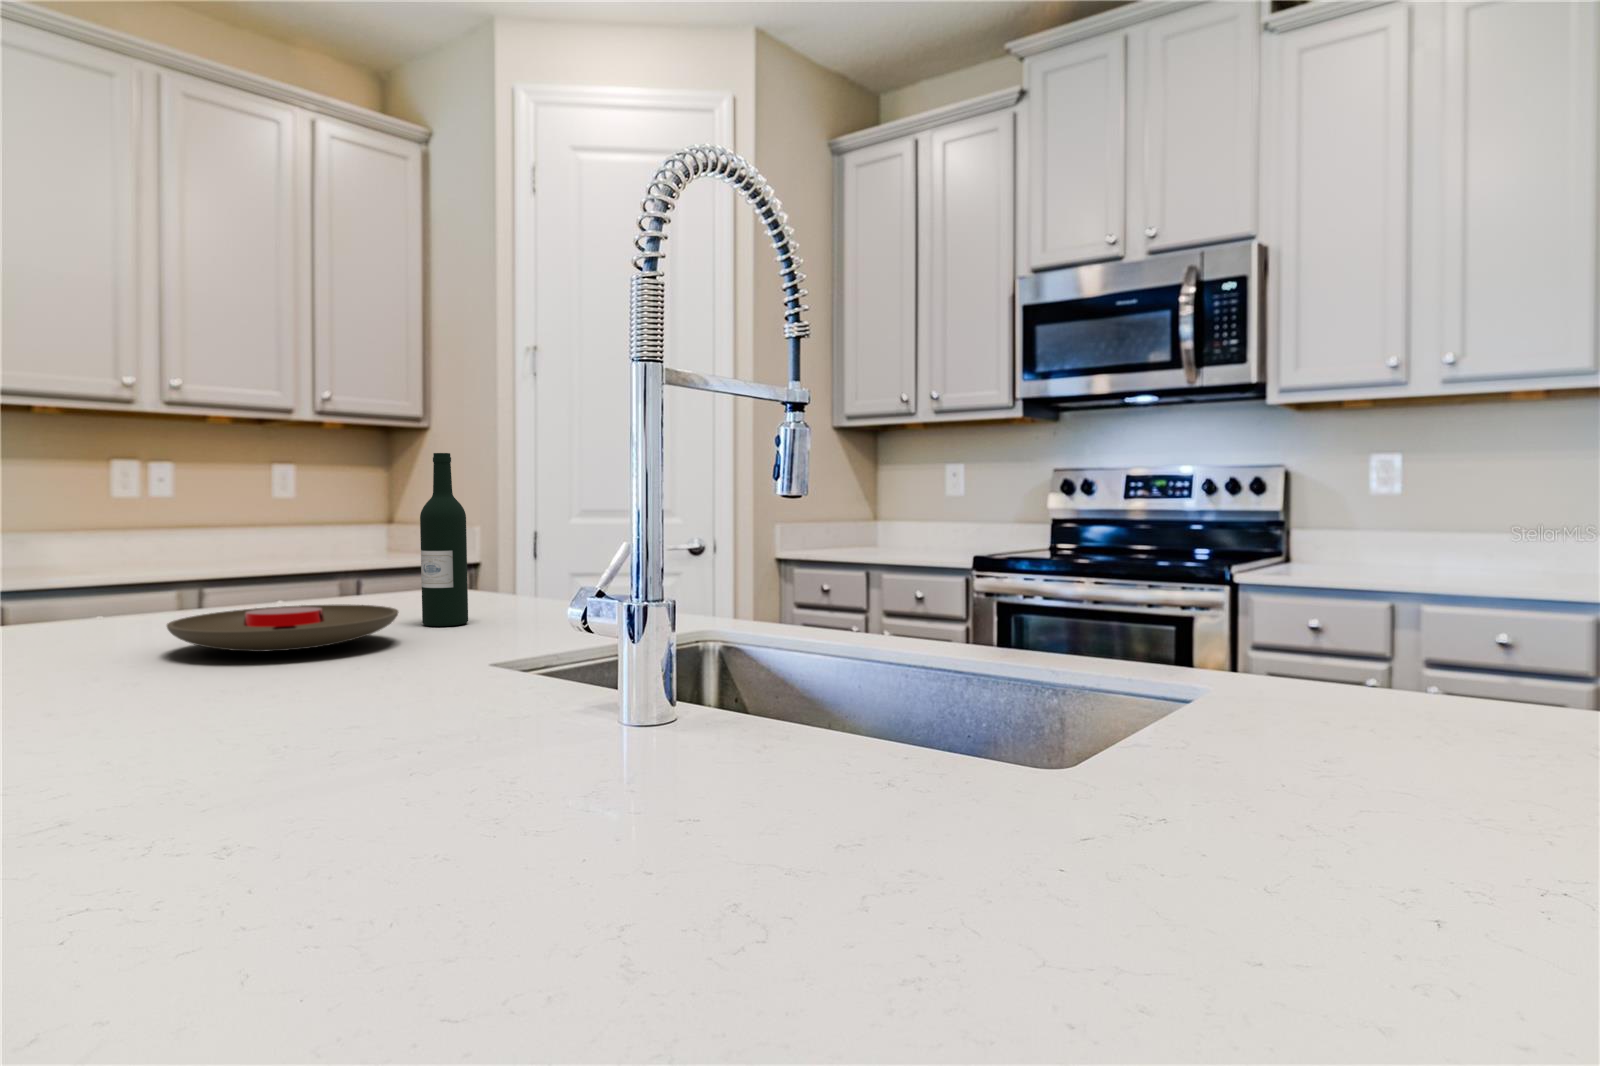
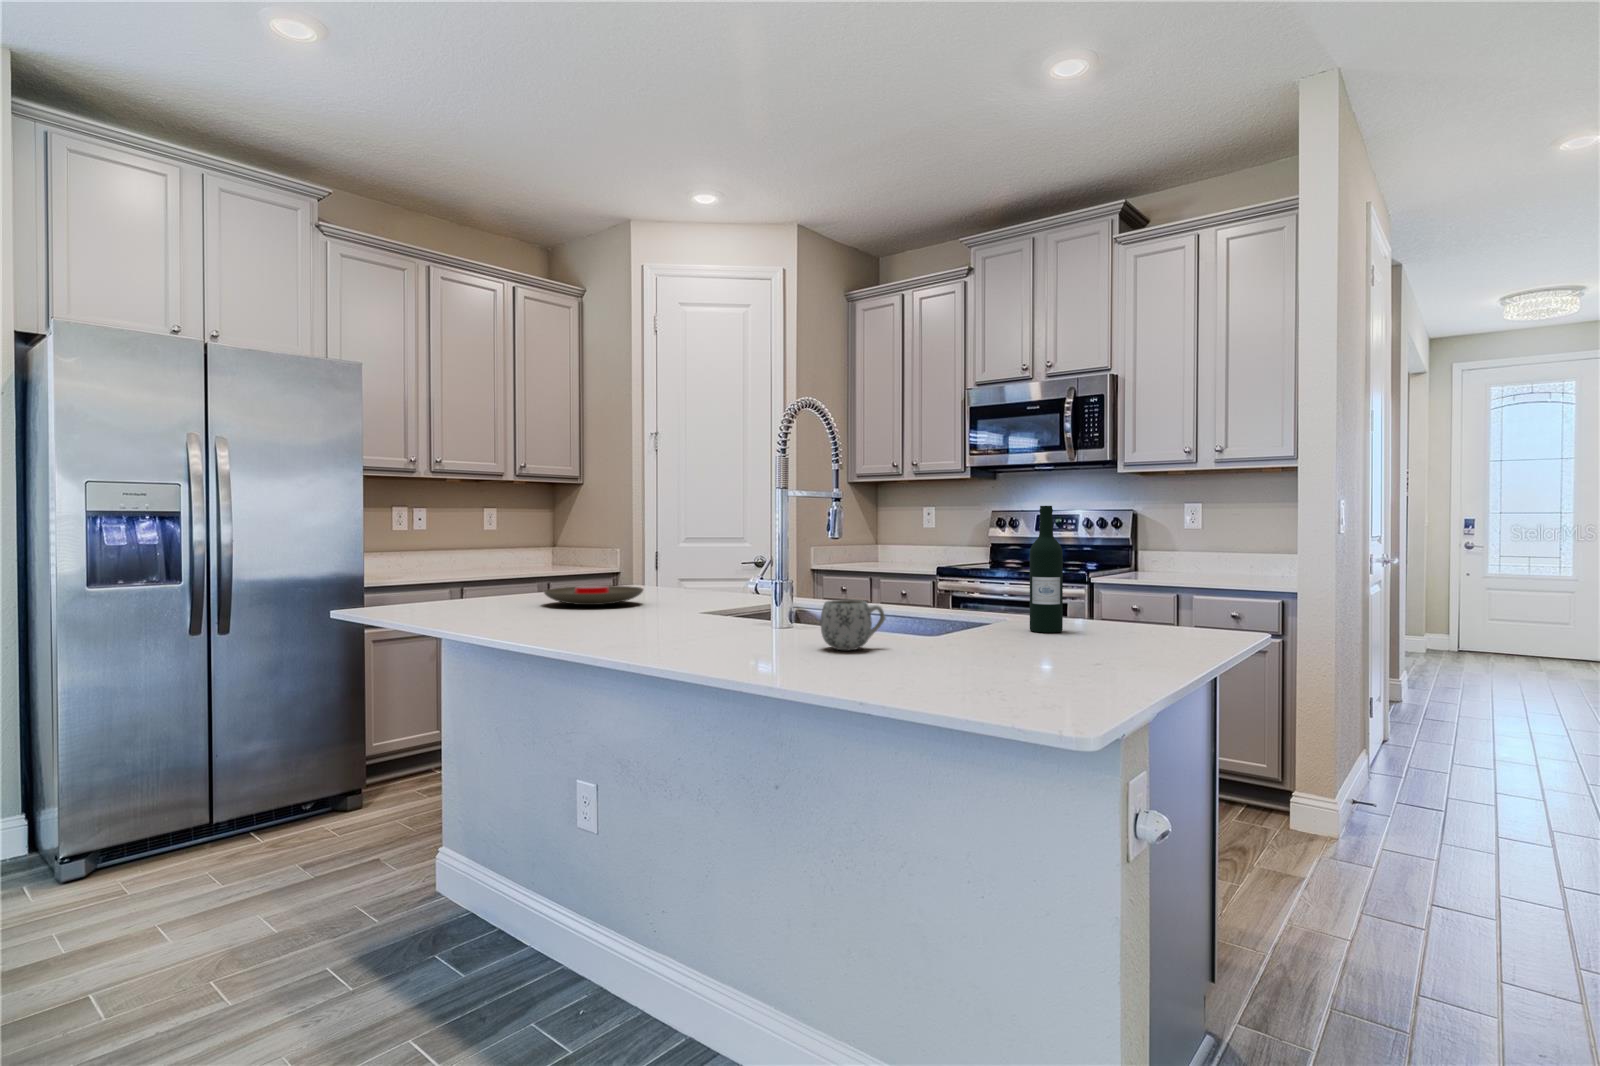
wine bottle: present [420,453,468,626] -> present [1030,506,1063,633]
mug: none [662,729,914,950] -> present [821,600,885,650]

